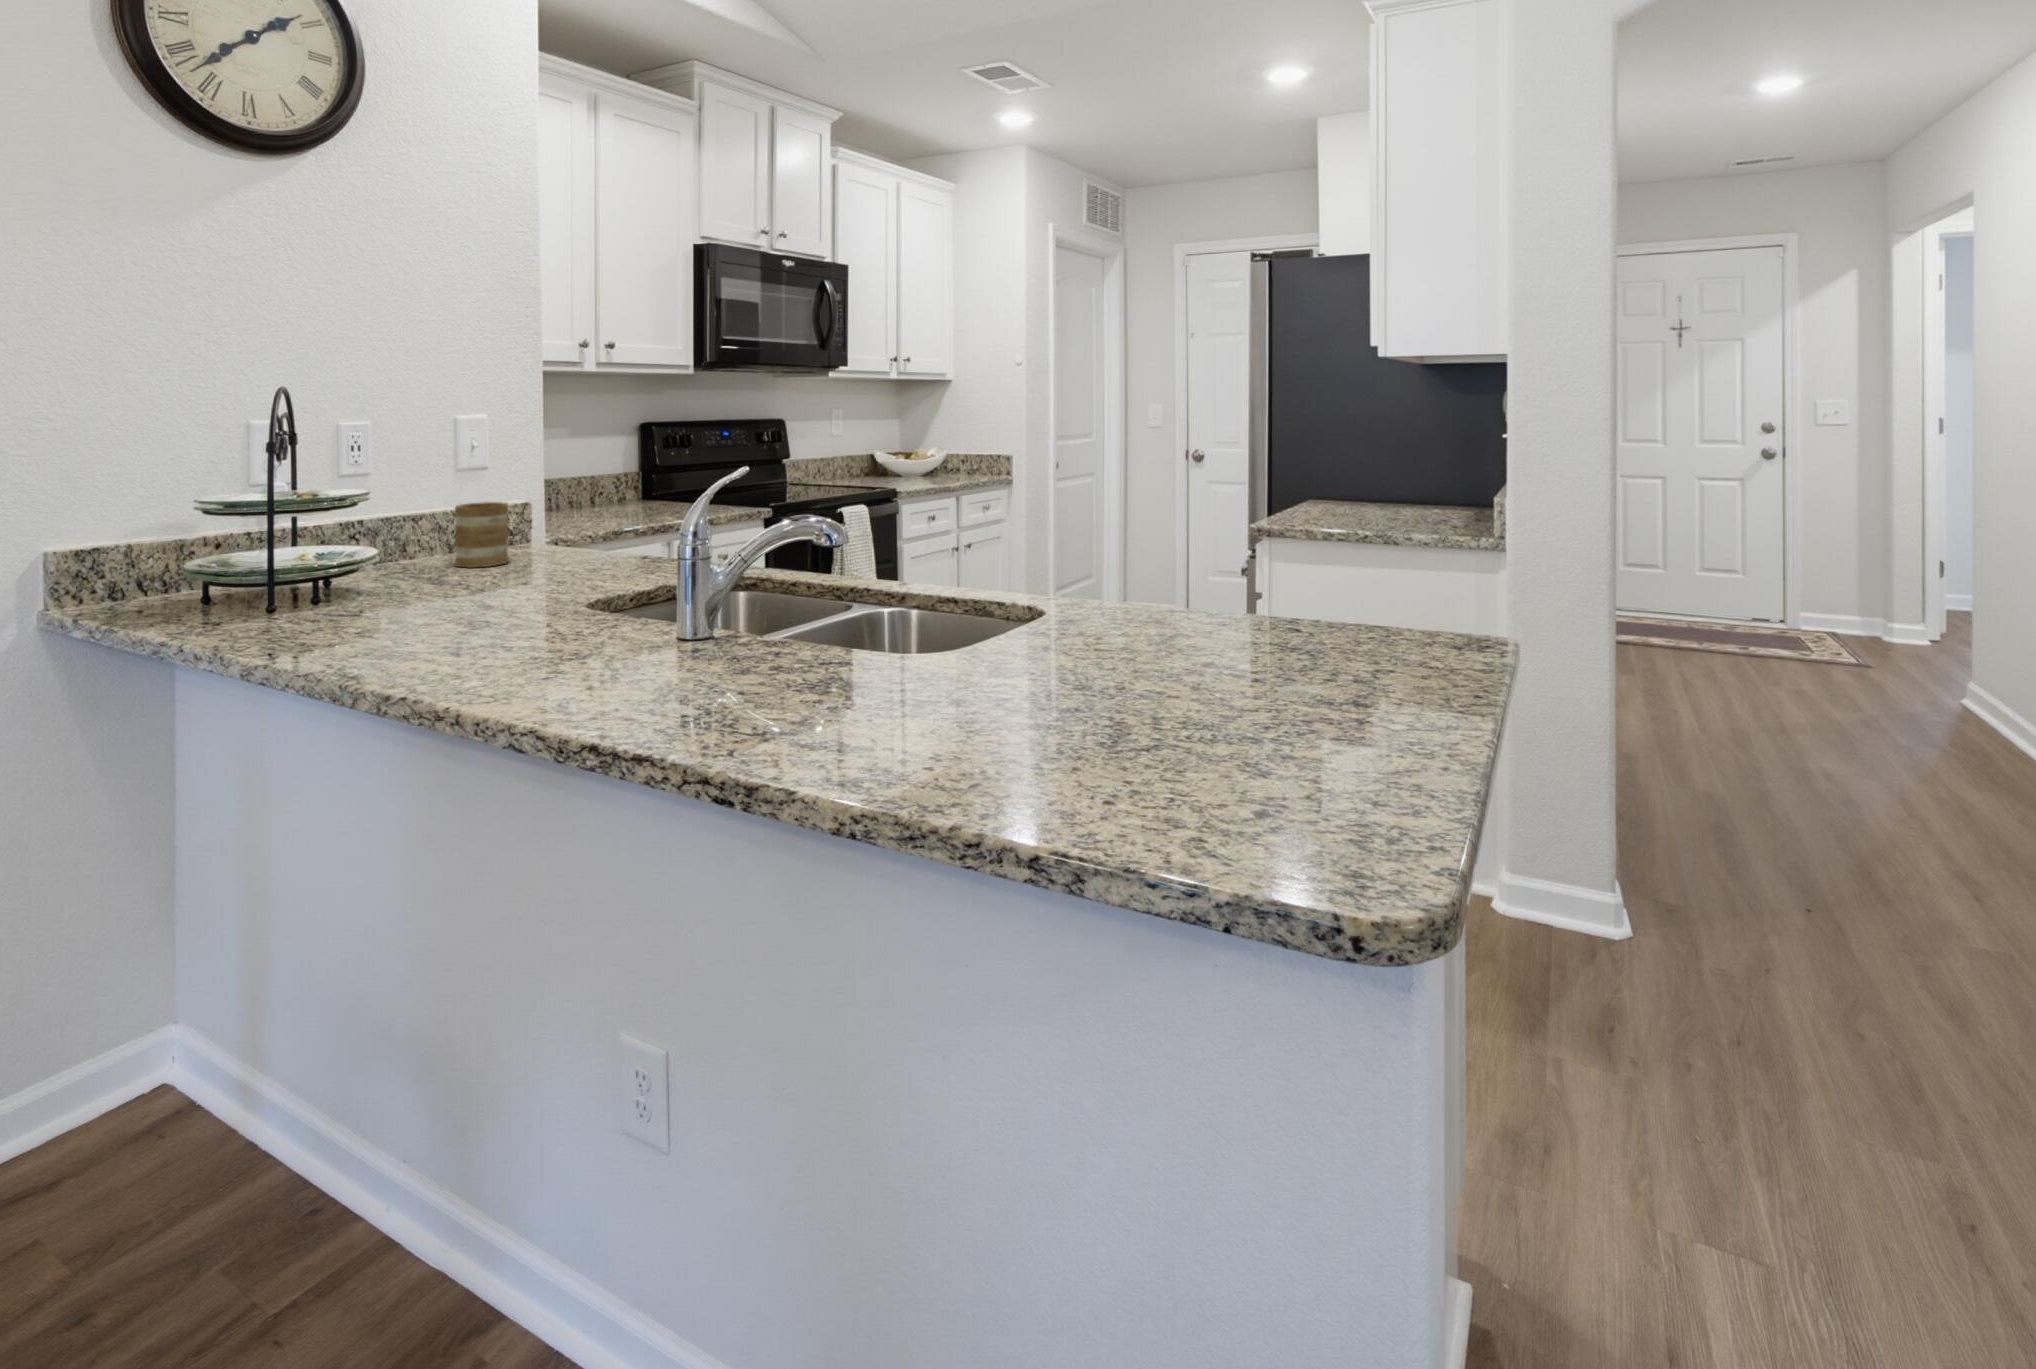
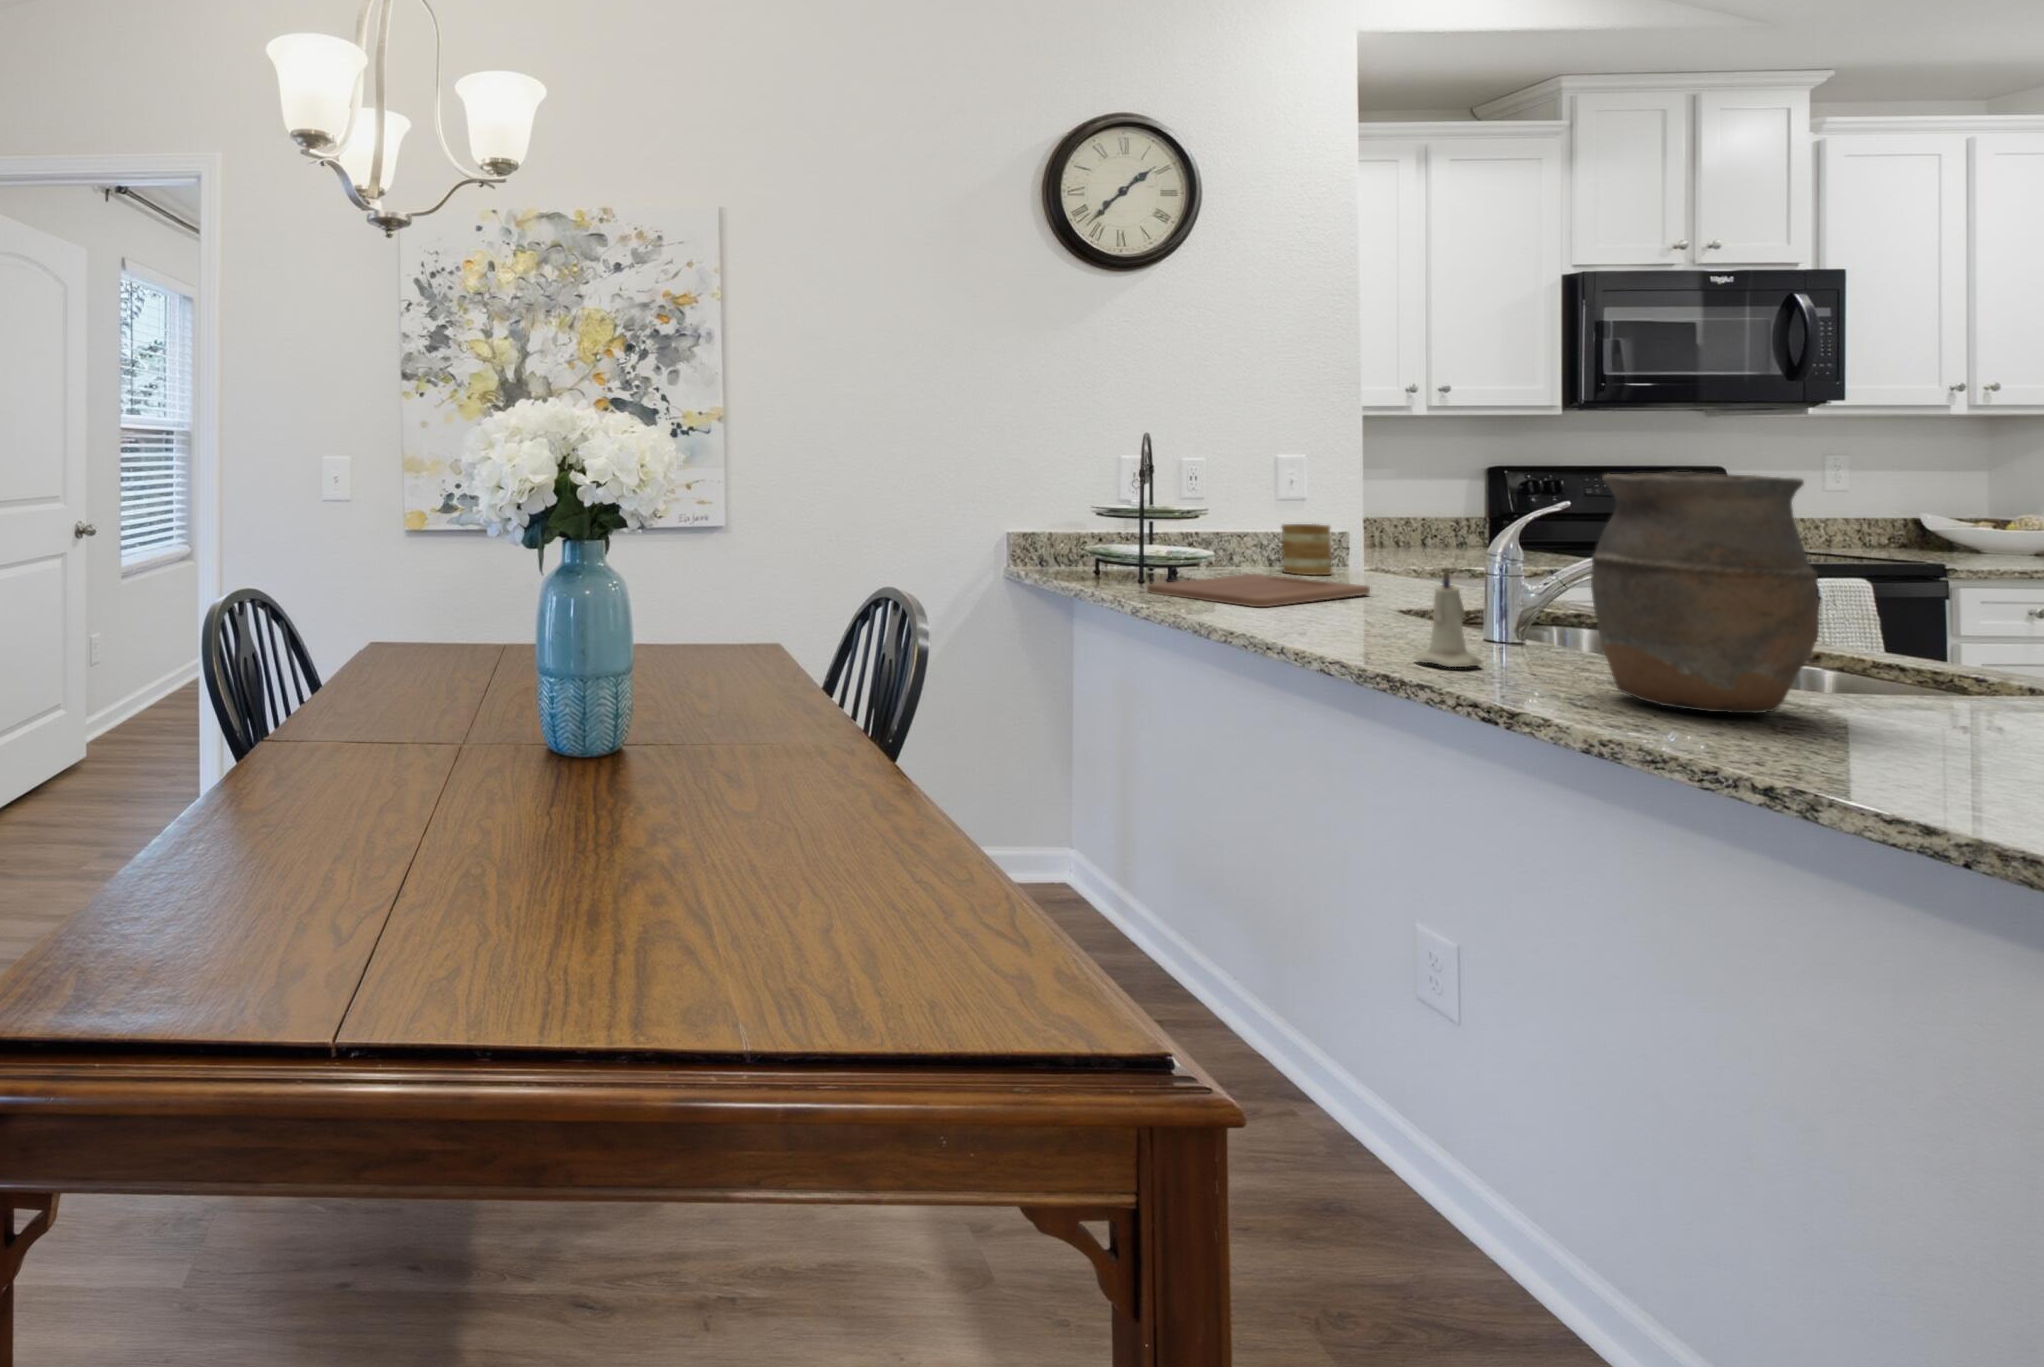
vase: none [814,444,994,729] -> present [1591,472,1819,713]
candle: none [626,575,699,713] -> present [1414,569,1483,667]
cutting board: none [272,578,553,638] -> present [1147,574,1370,607]

